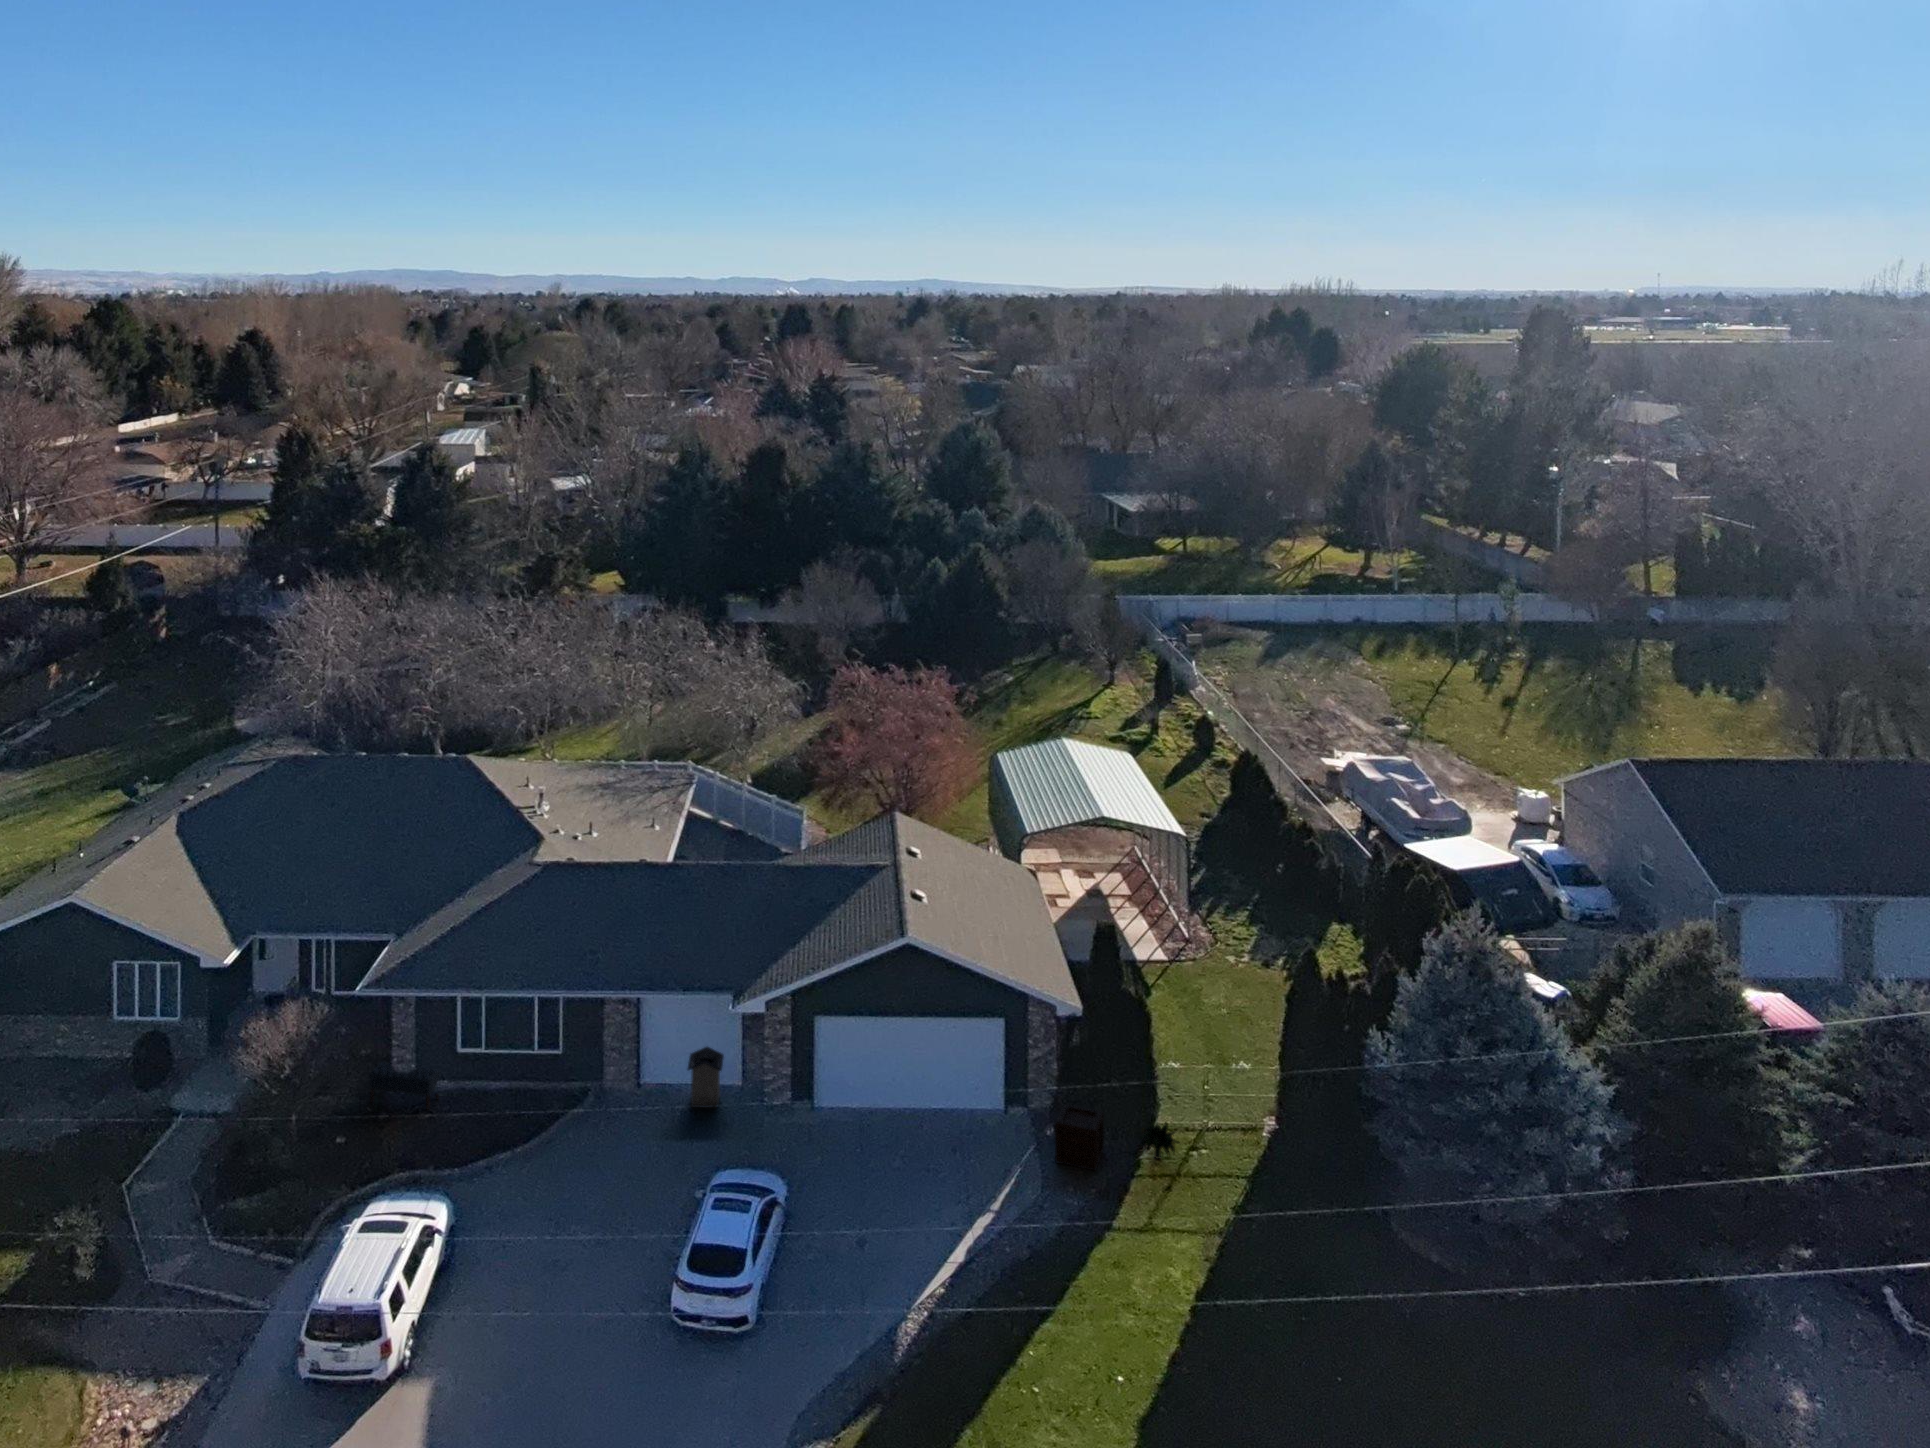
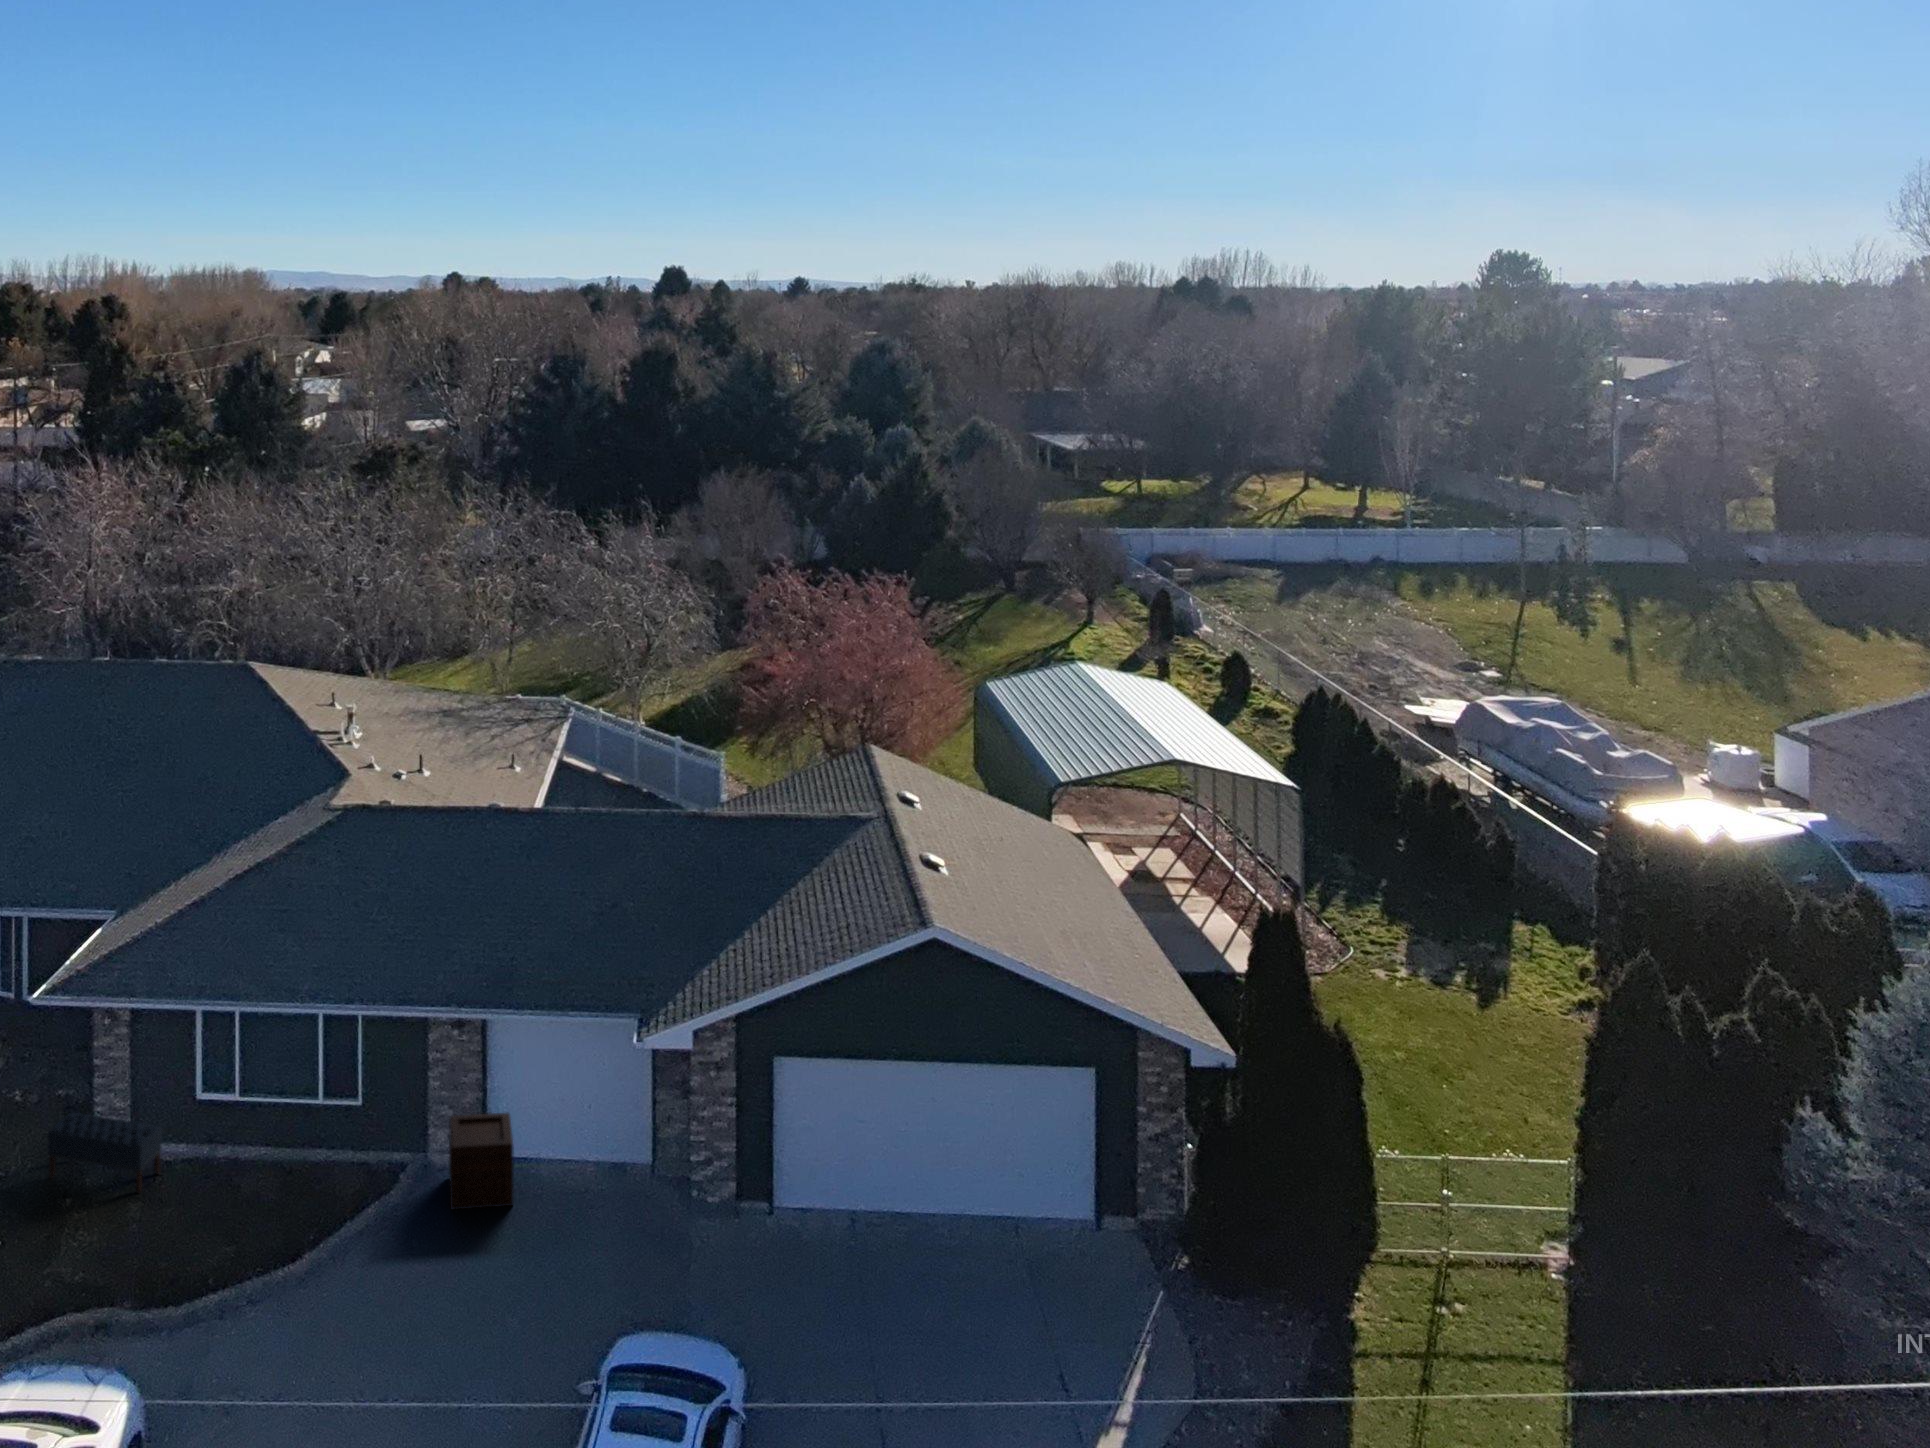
trash can: present [688,1047,724,1107] -> none [561,1099,621,1203]
wooden crate: present [1055,1104,1104,1171] -> present [449,1113,514,1209]
potted plant: present [1139,1123,1178,1159] -> none [1356,1256,1441,1329]

